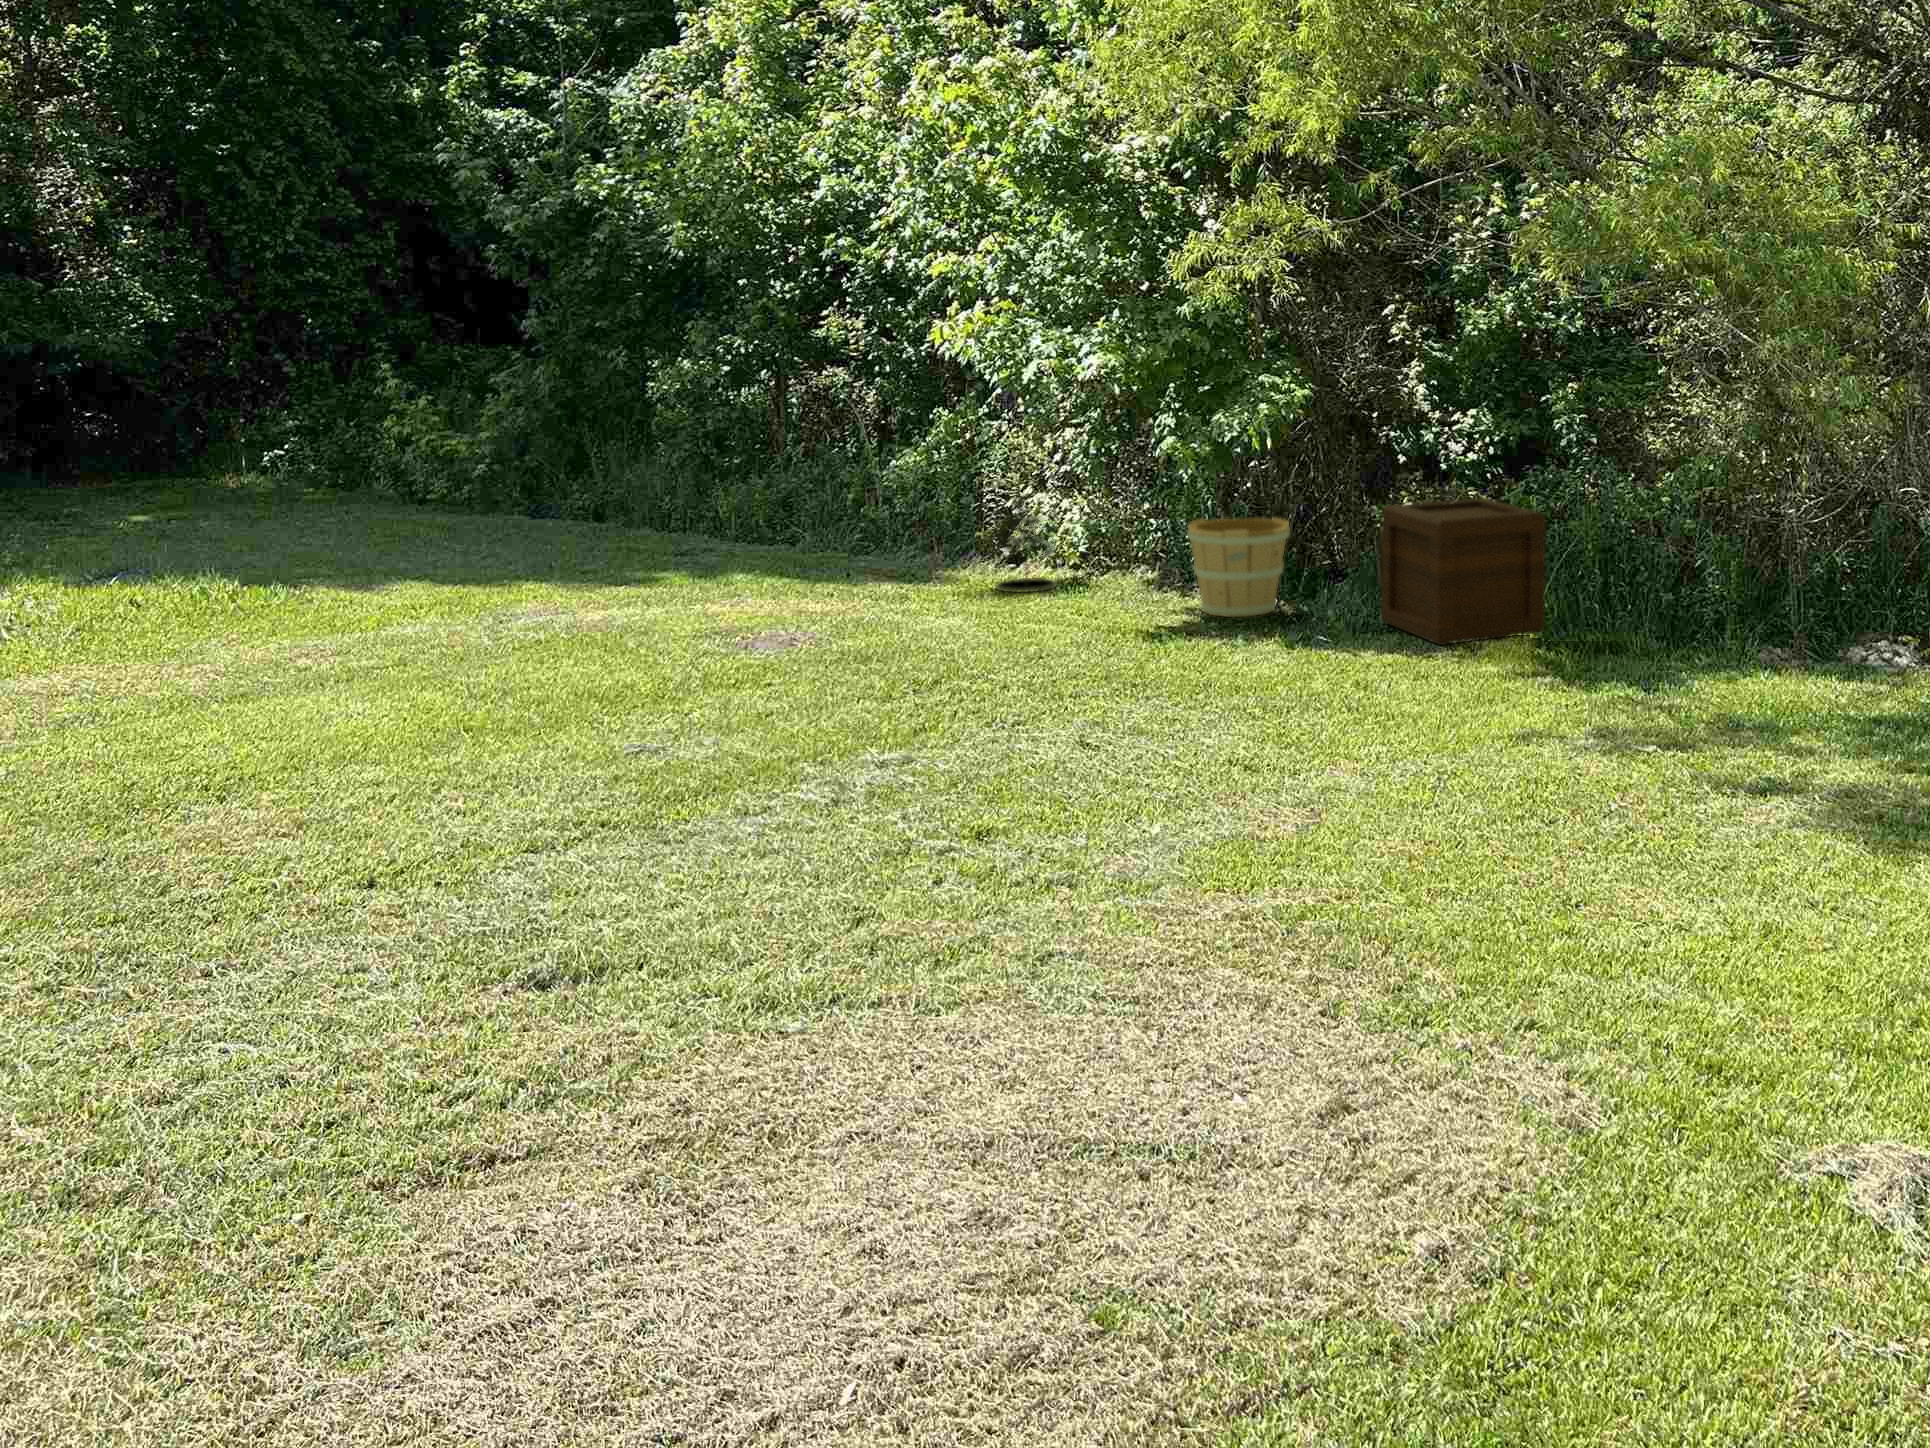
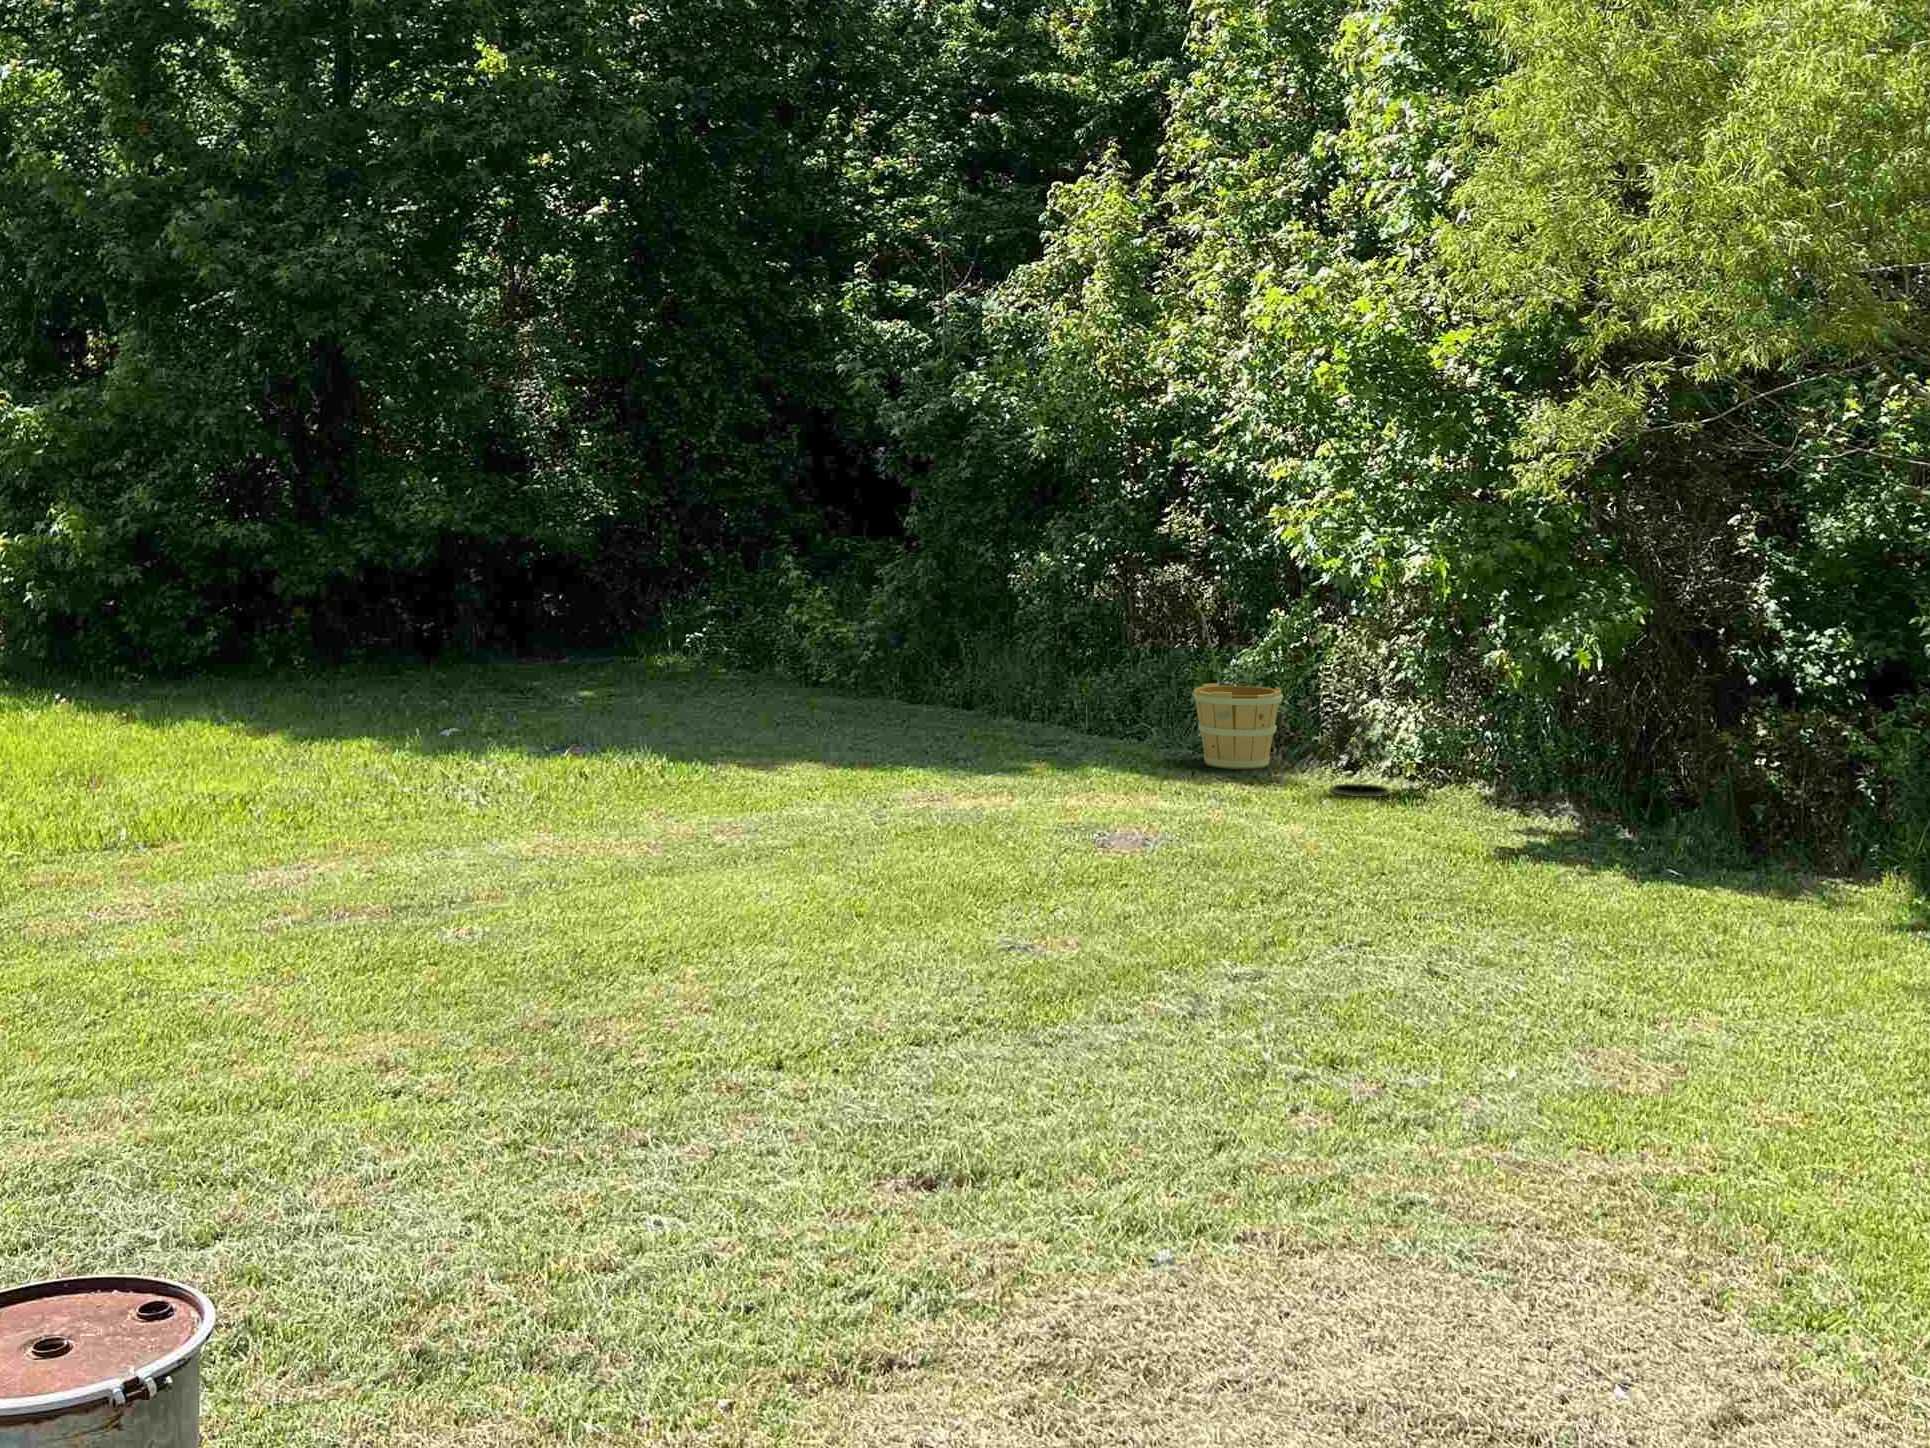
wooden crate: present [1381,498,1546,645] -> none [1729,727,1915,881]
wooden bucket: present [1188,518,1290,617] -> present [1193,683,1283,769]

